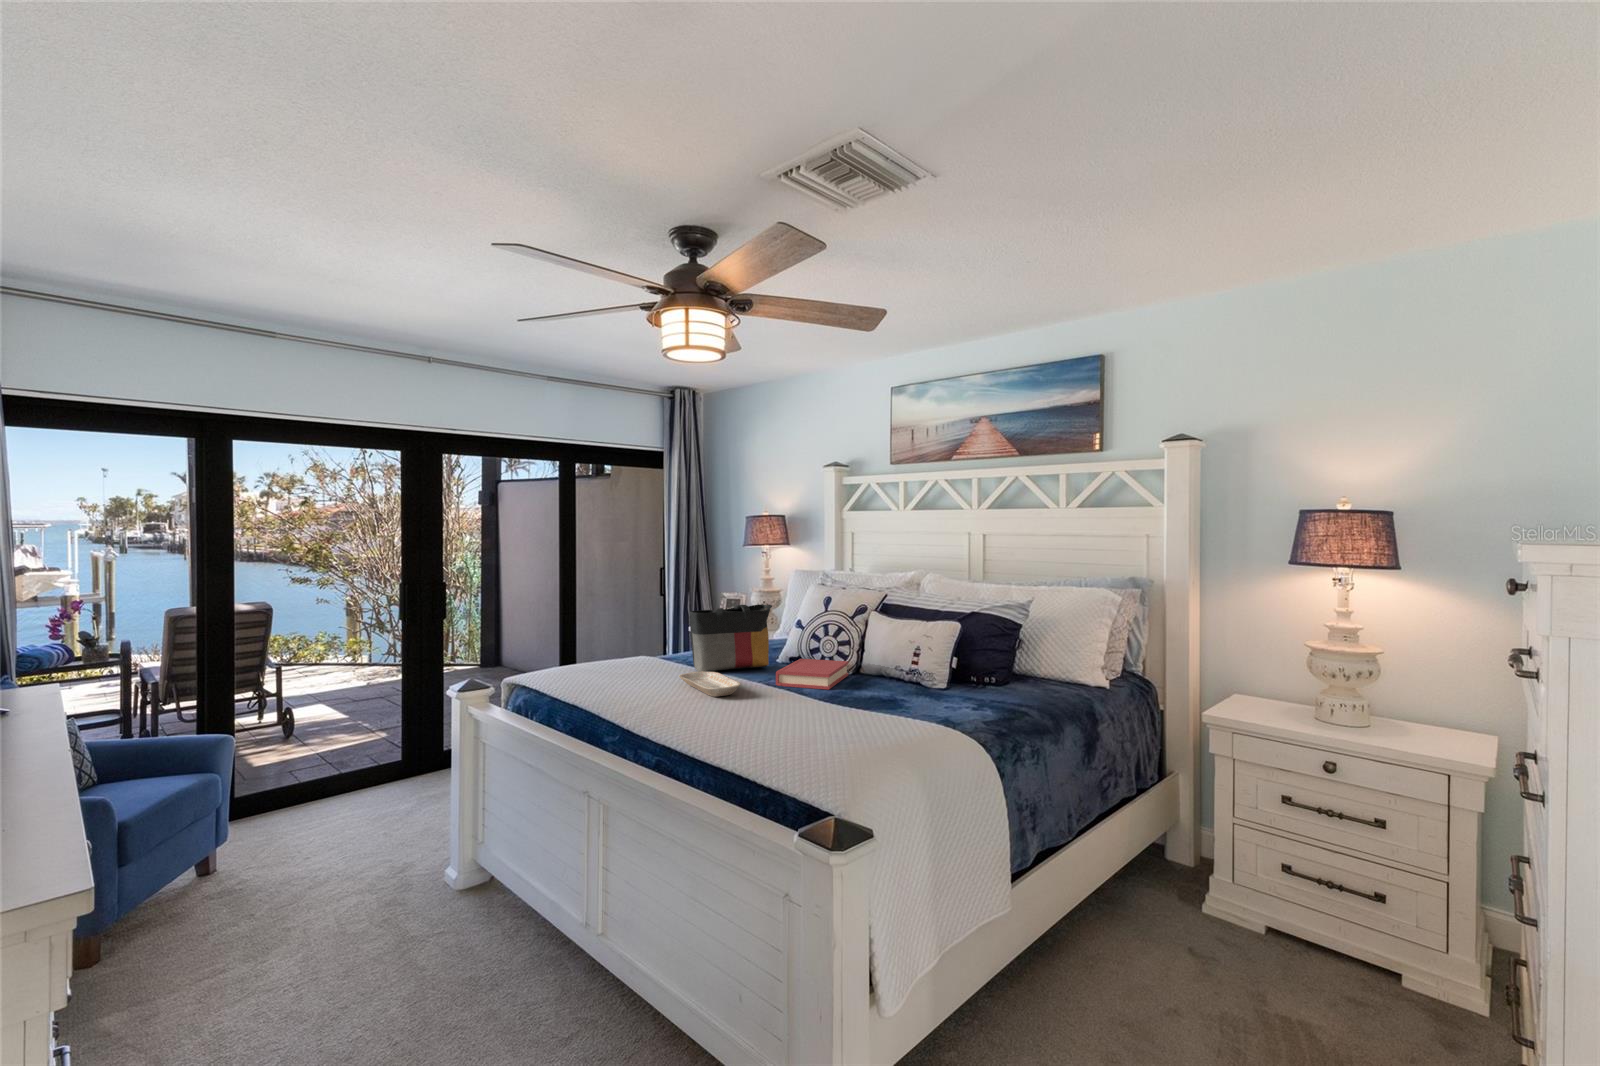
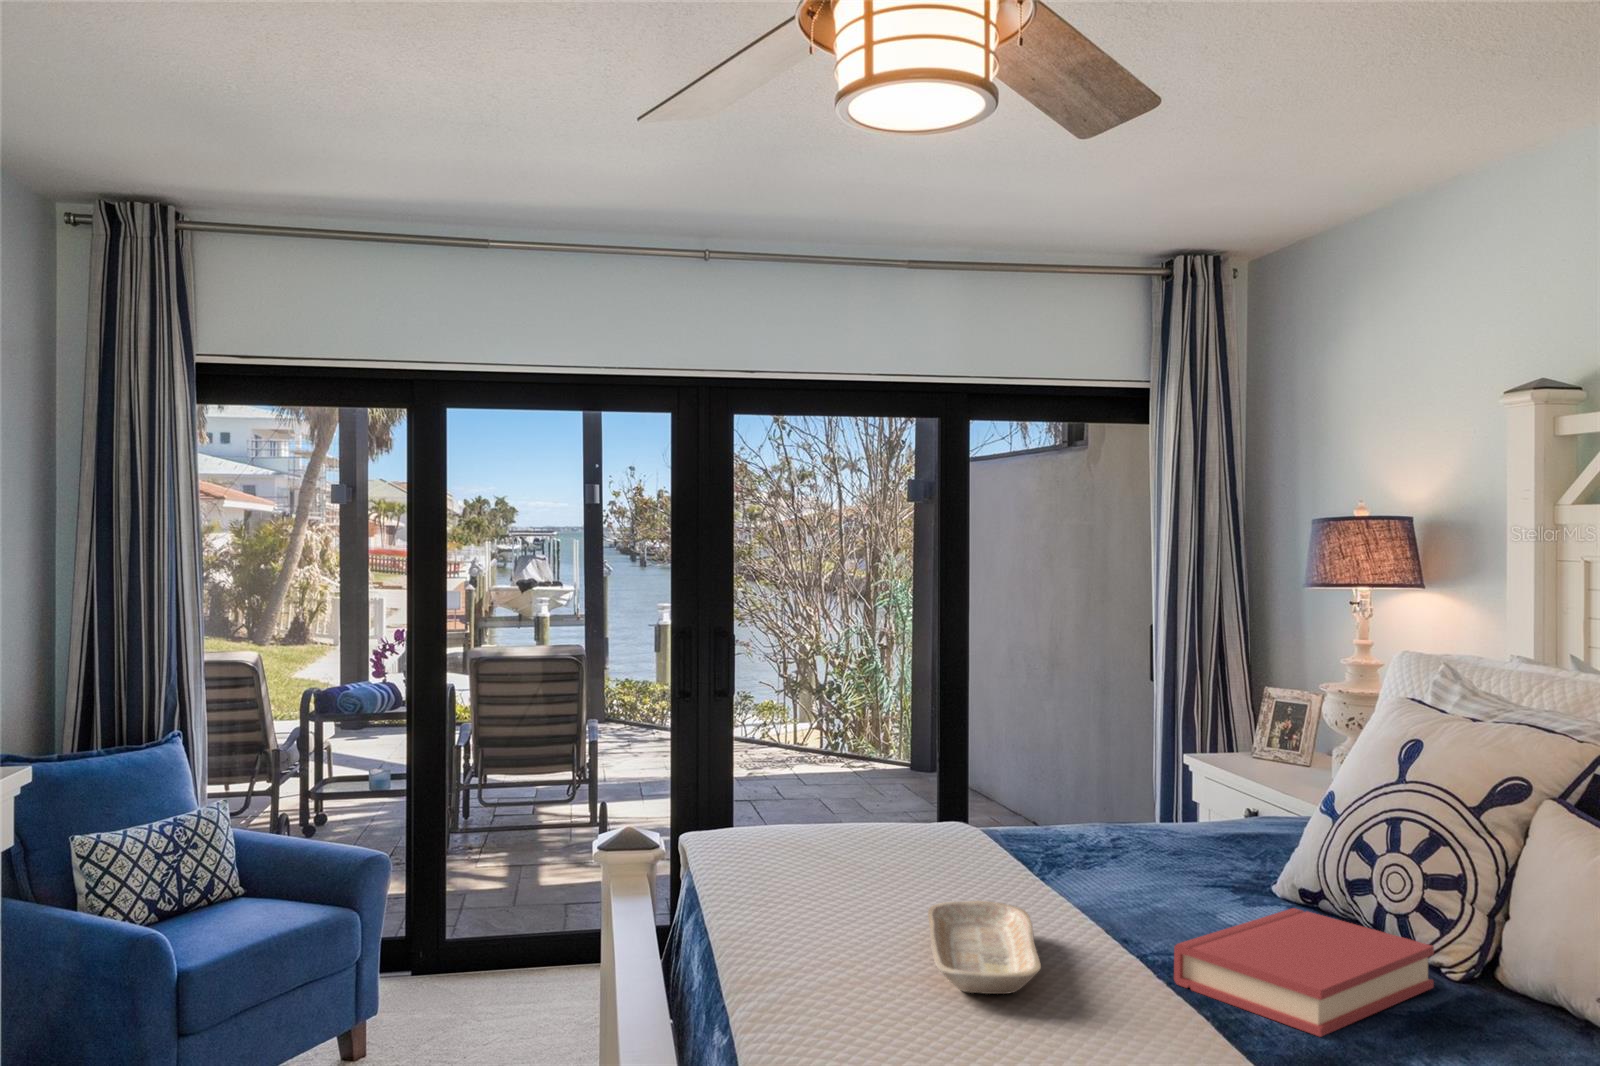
tote bag: present [690,604,772,672] -> none [1007,739,1229,909]

